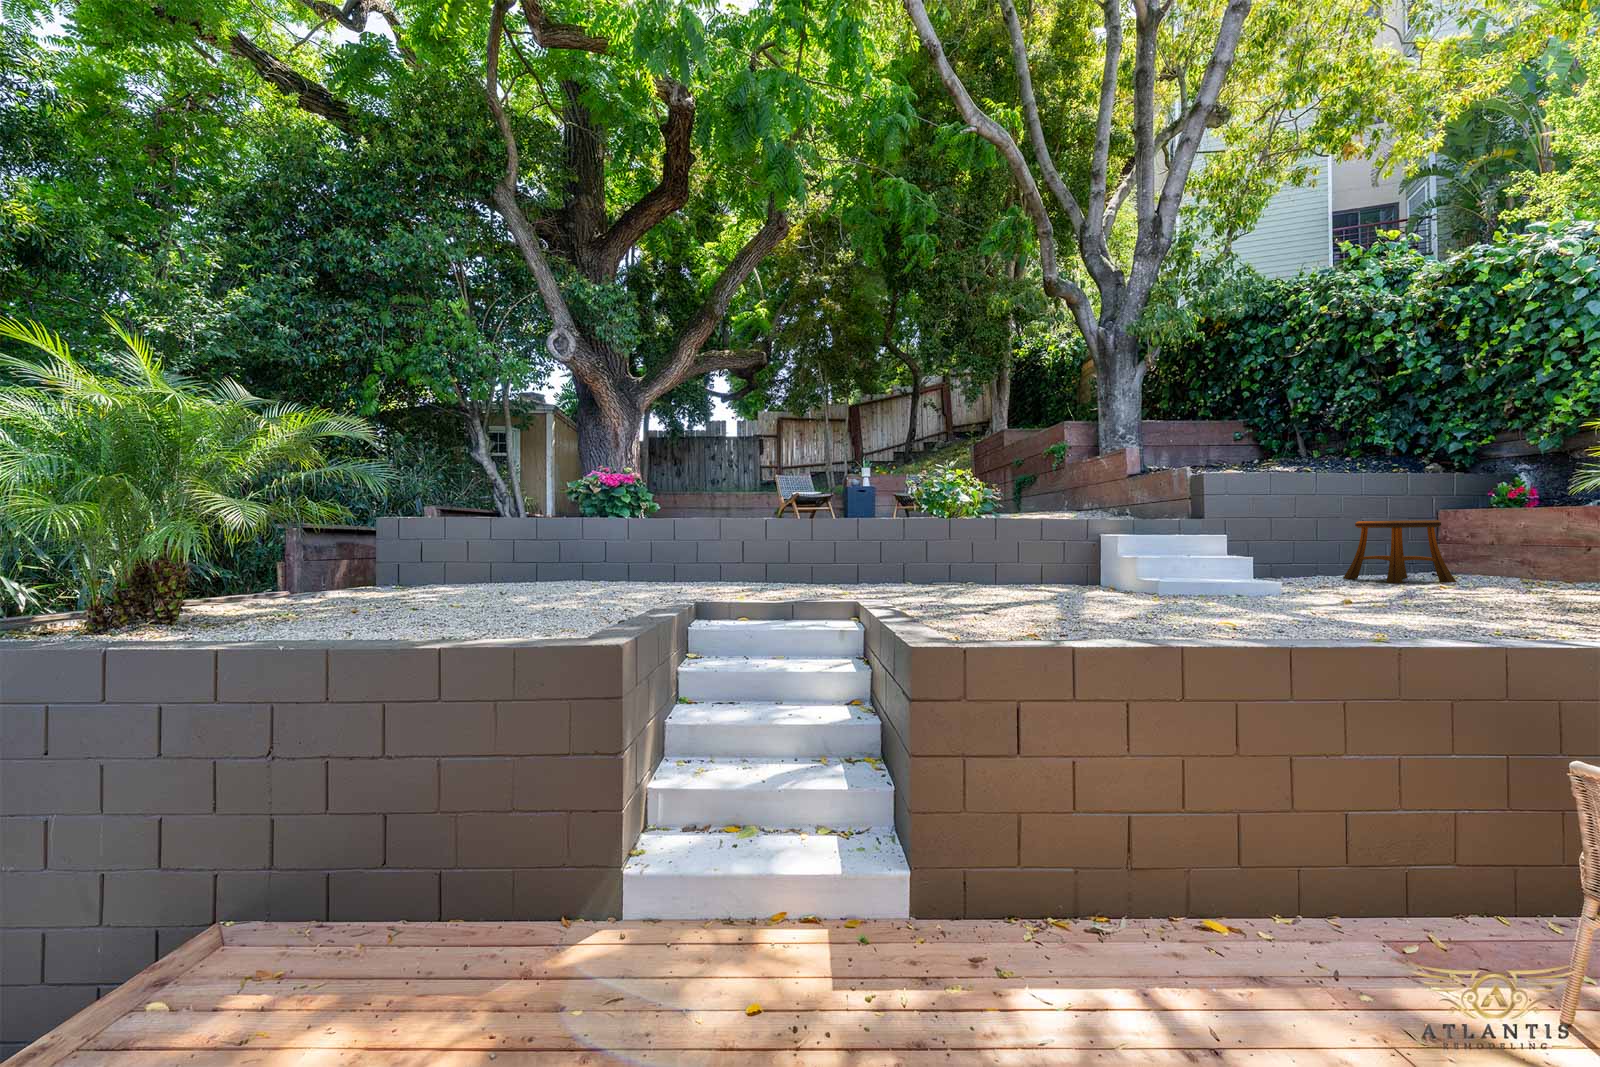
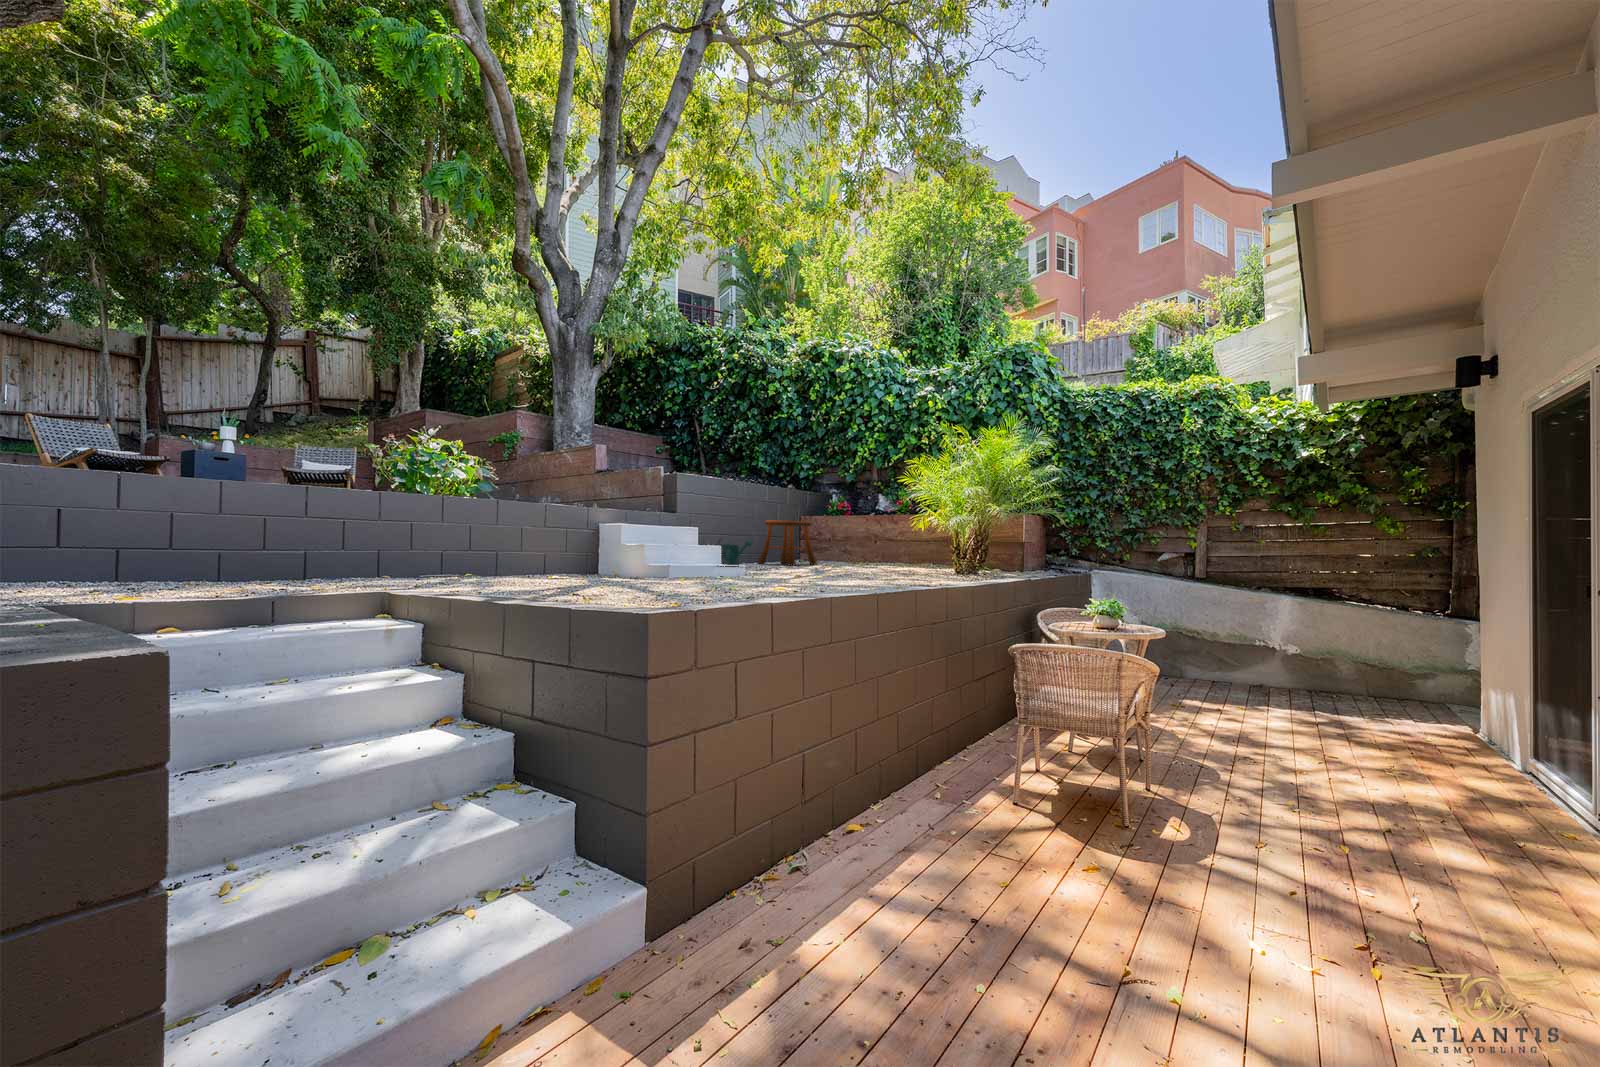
watering can: none [1268,547,1312,582] -> present [718,539,752,565]

